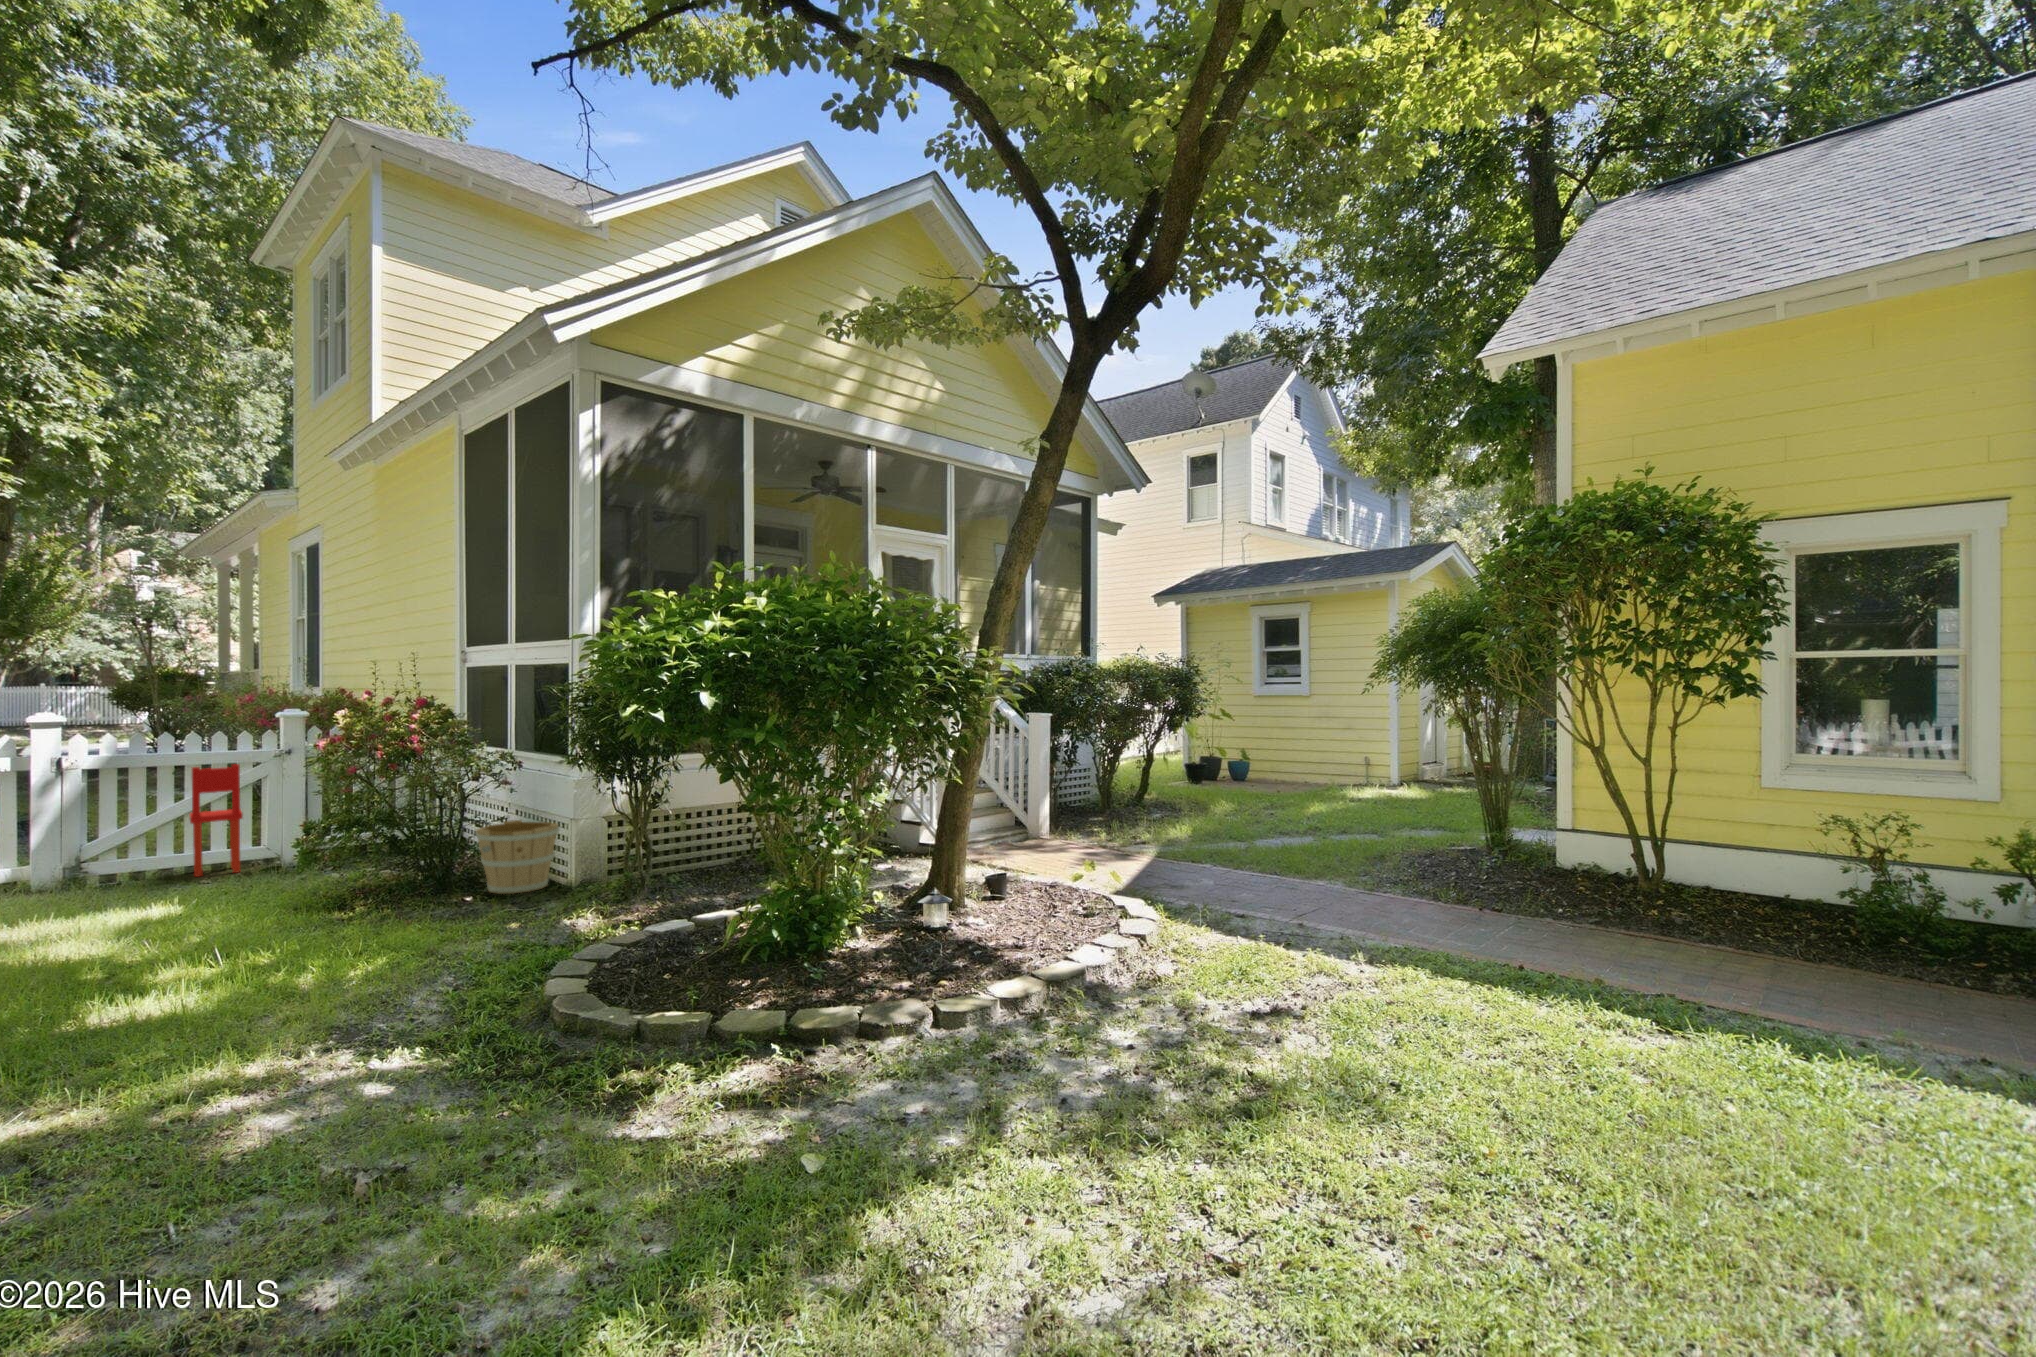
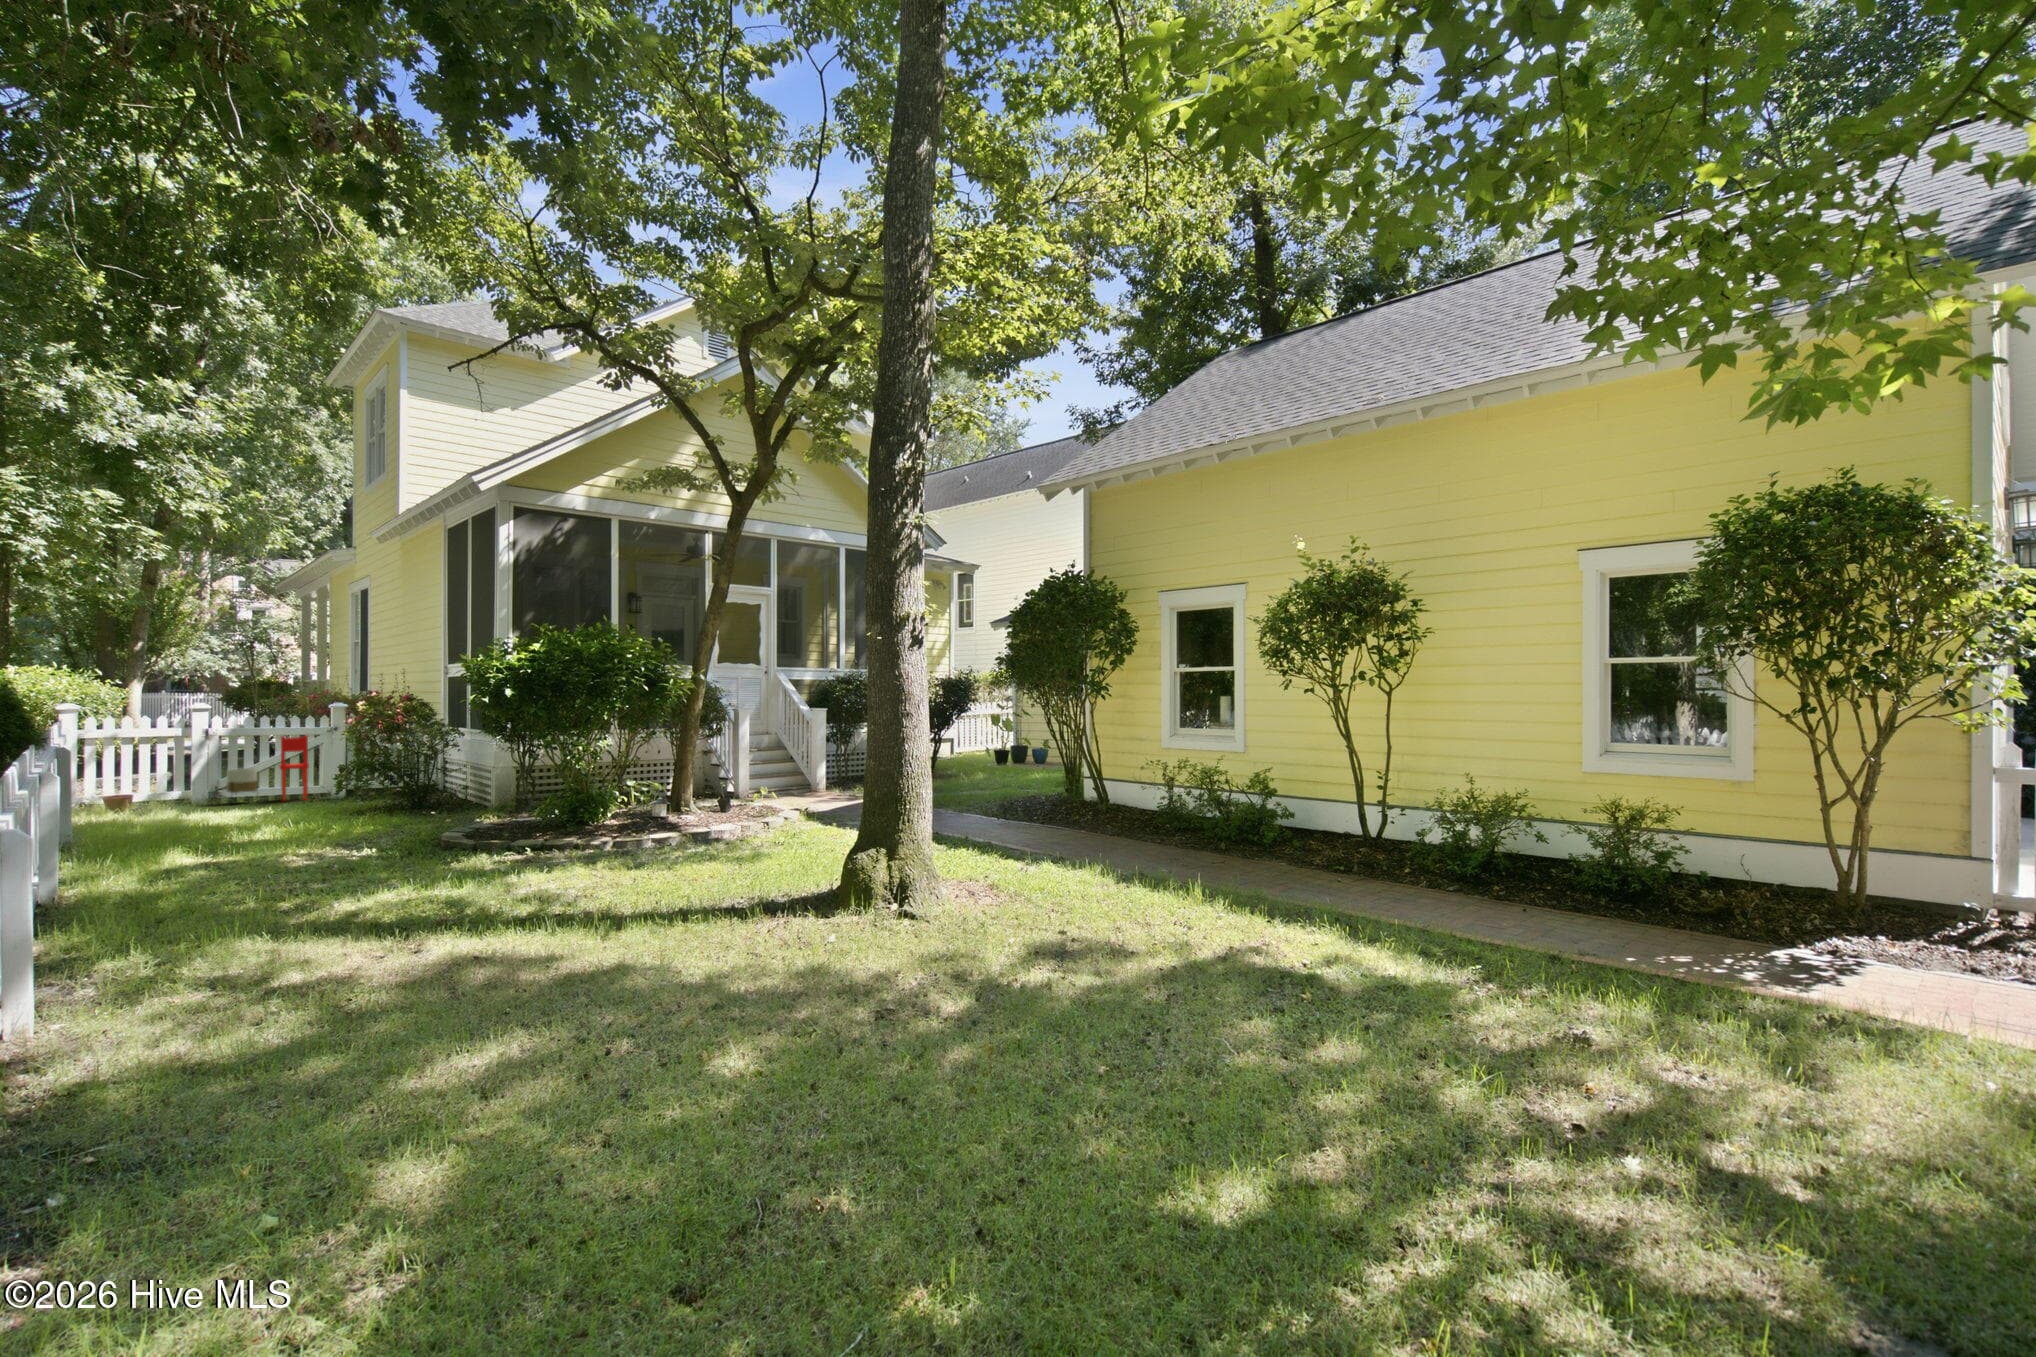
wooden bucket: present [476,820,559,894] -> none [435,769,485,809]
planter: none [93,822,151,888] -> present [227,768,258,794]

